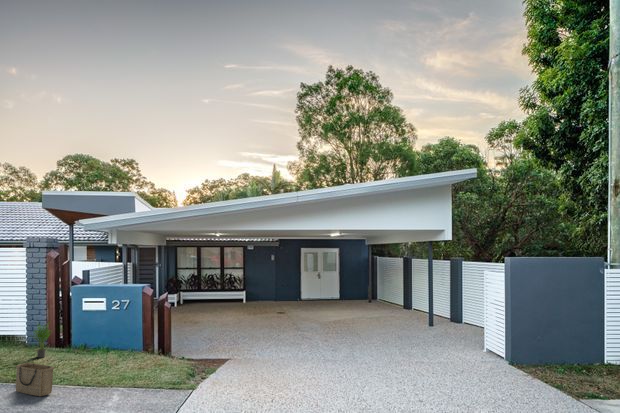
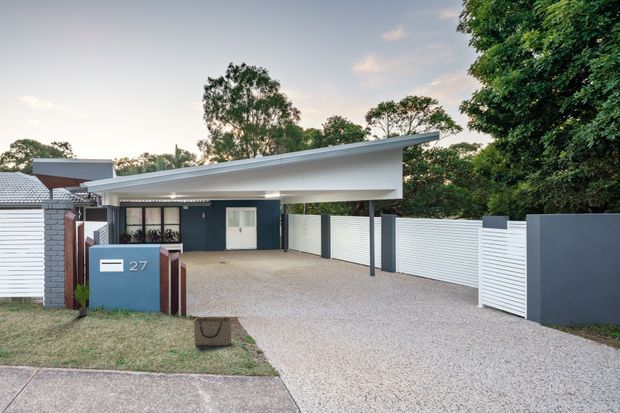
basket: present [16,363,54,396] -> present [193,317,232,346]

